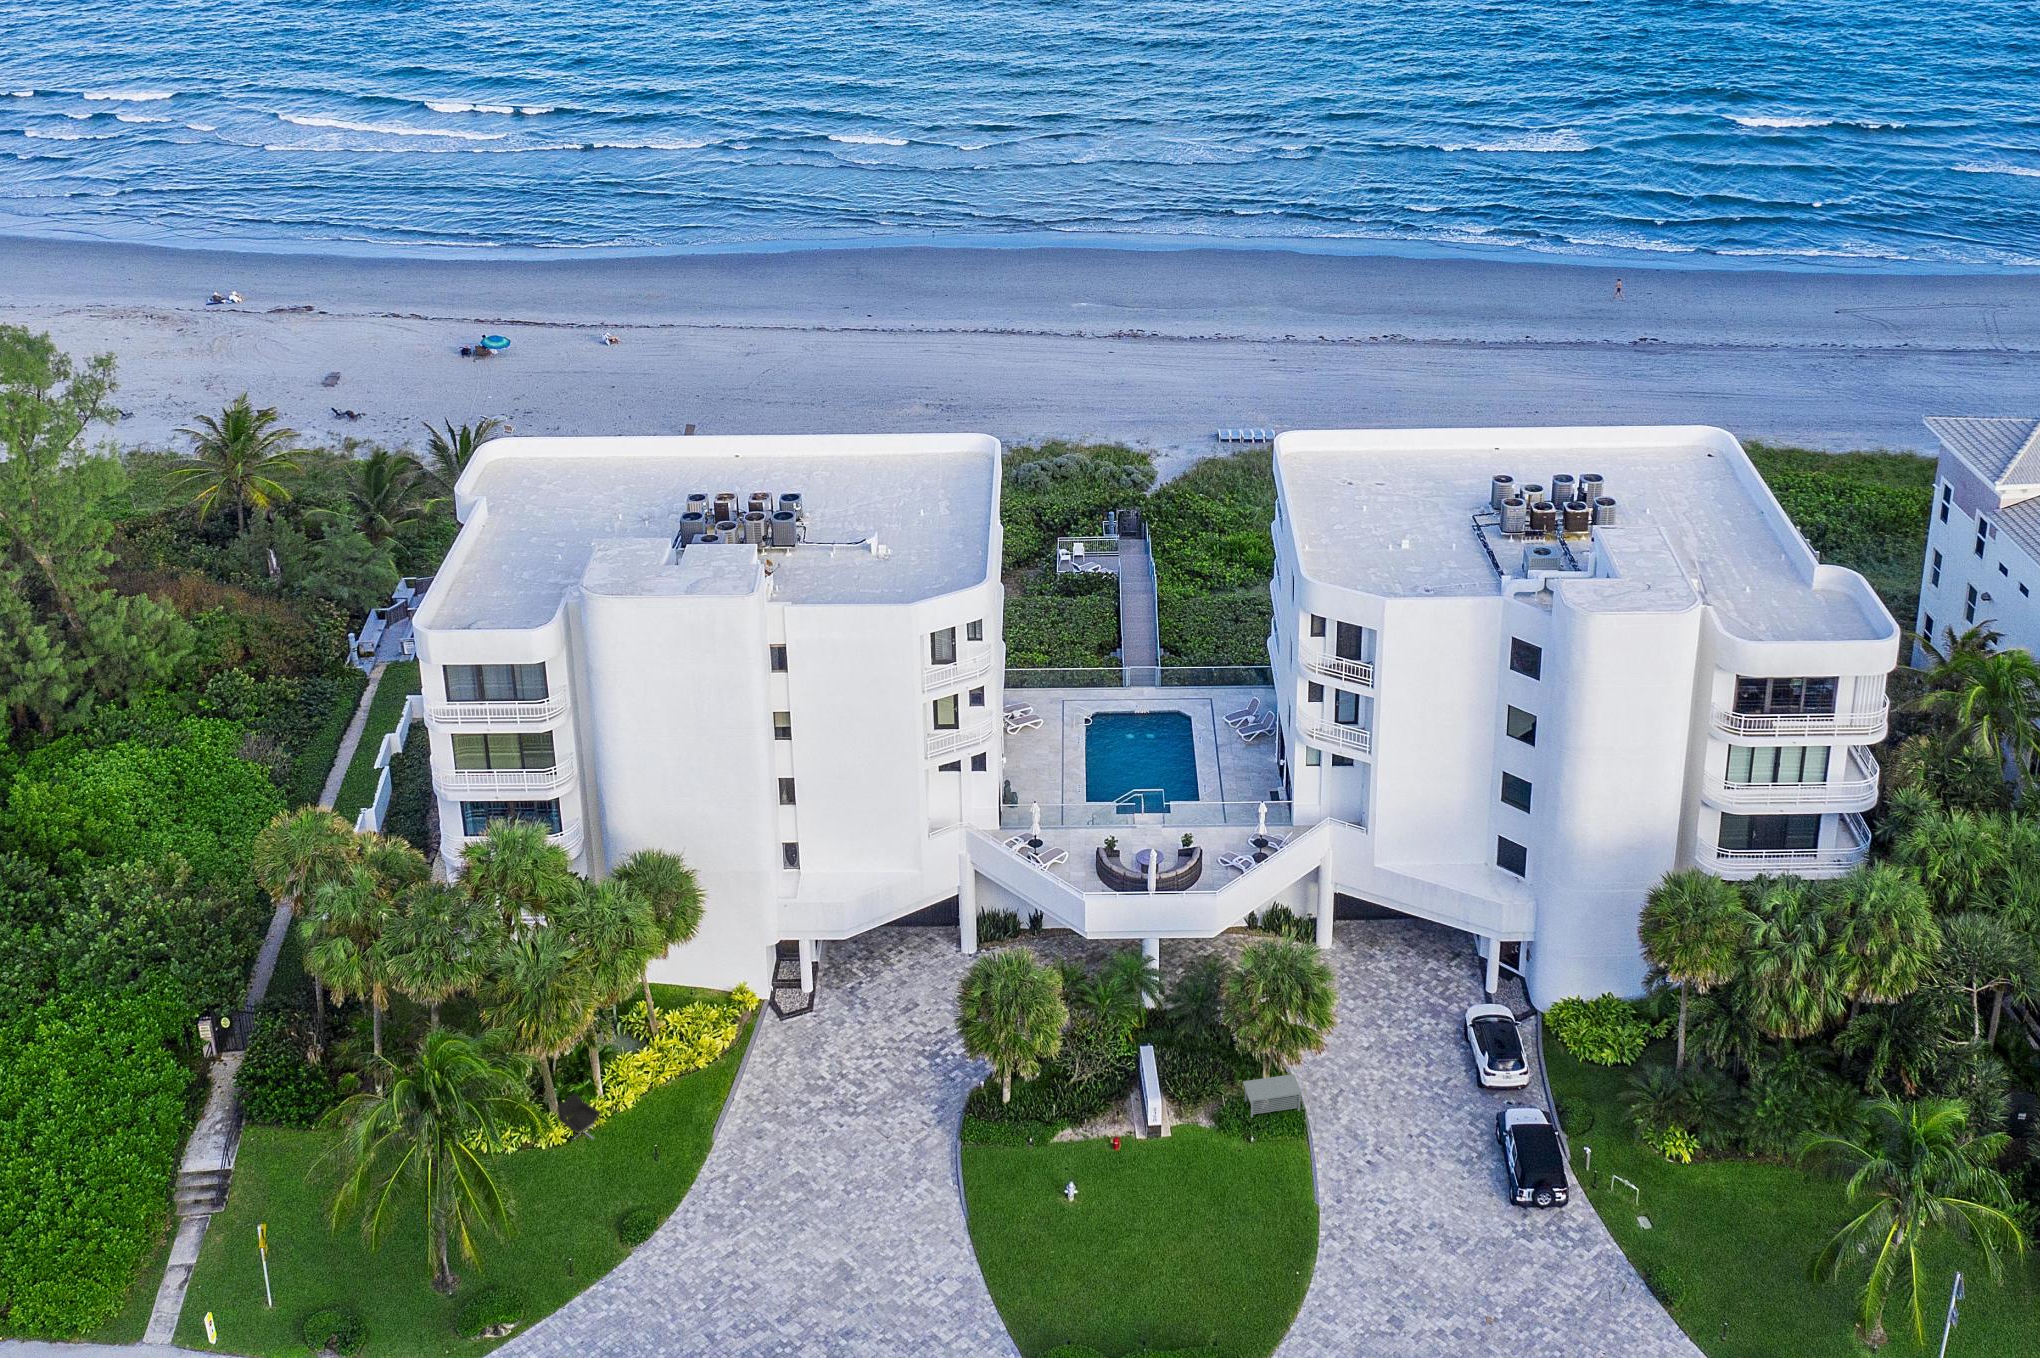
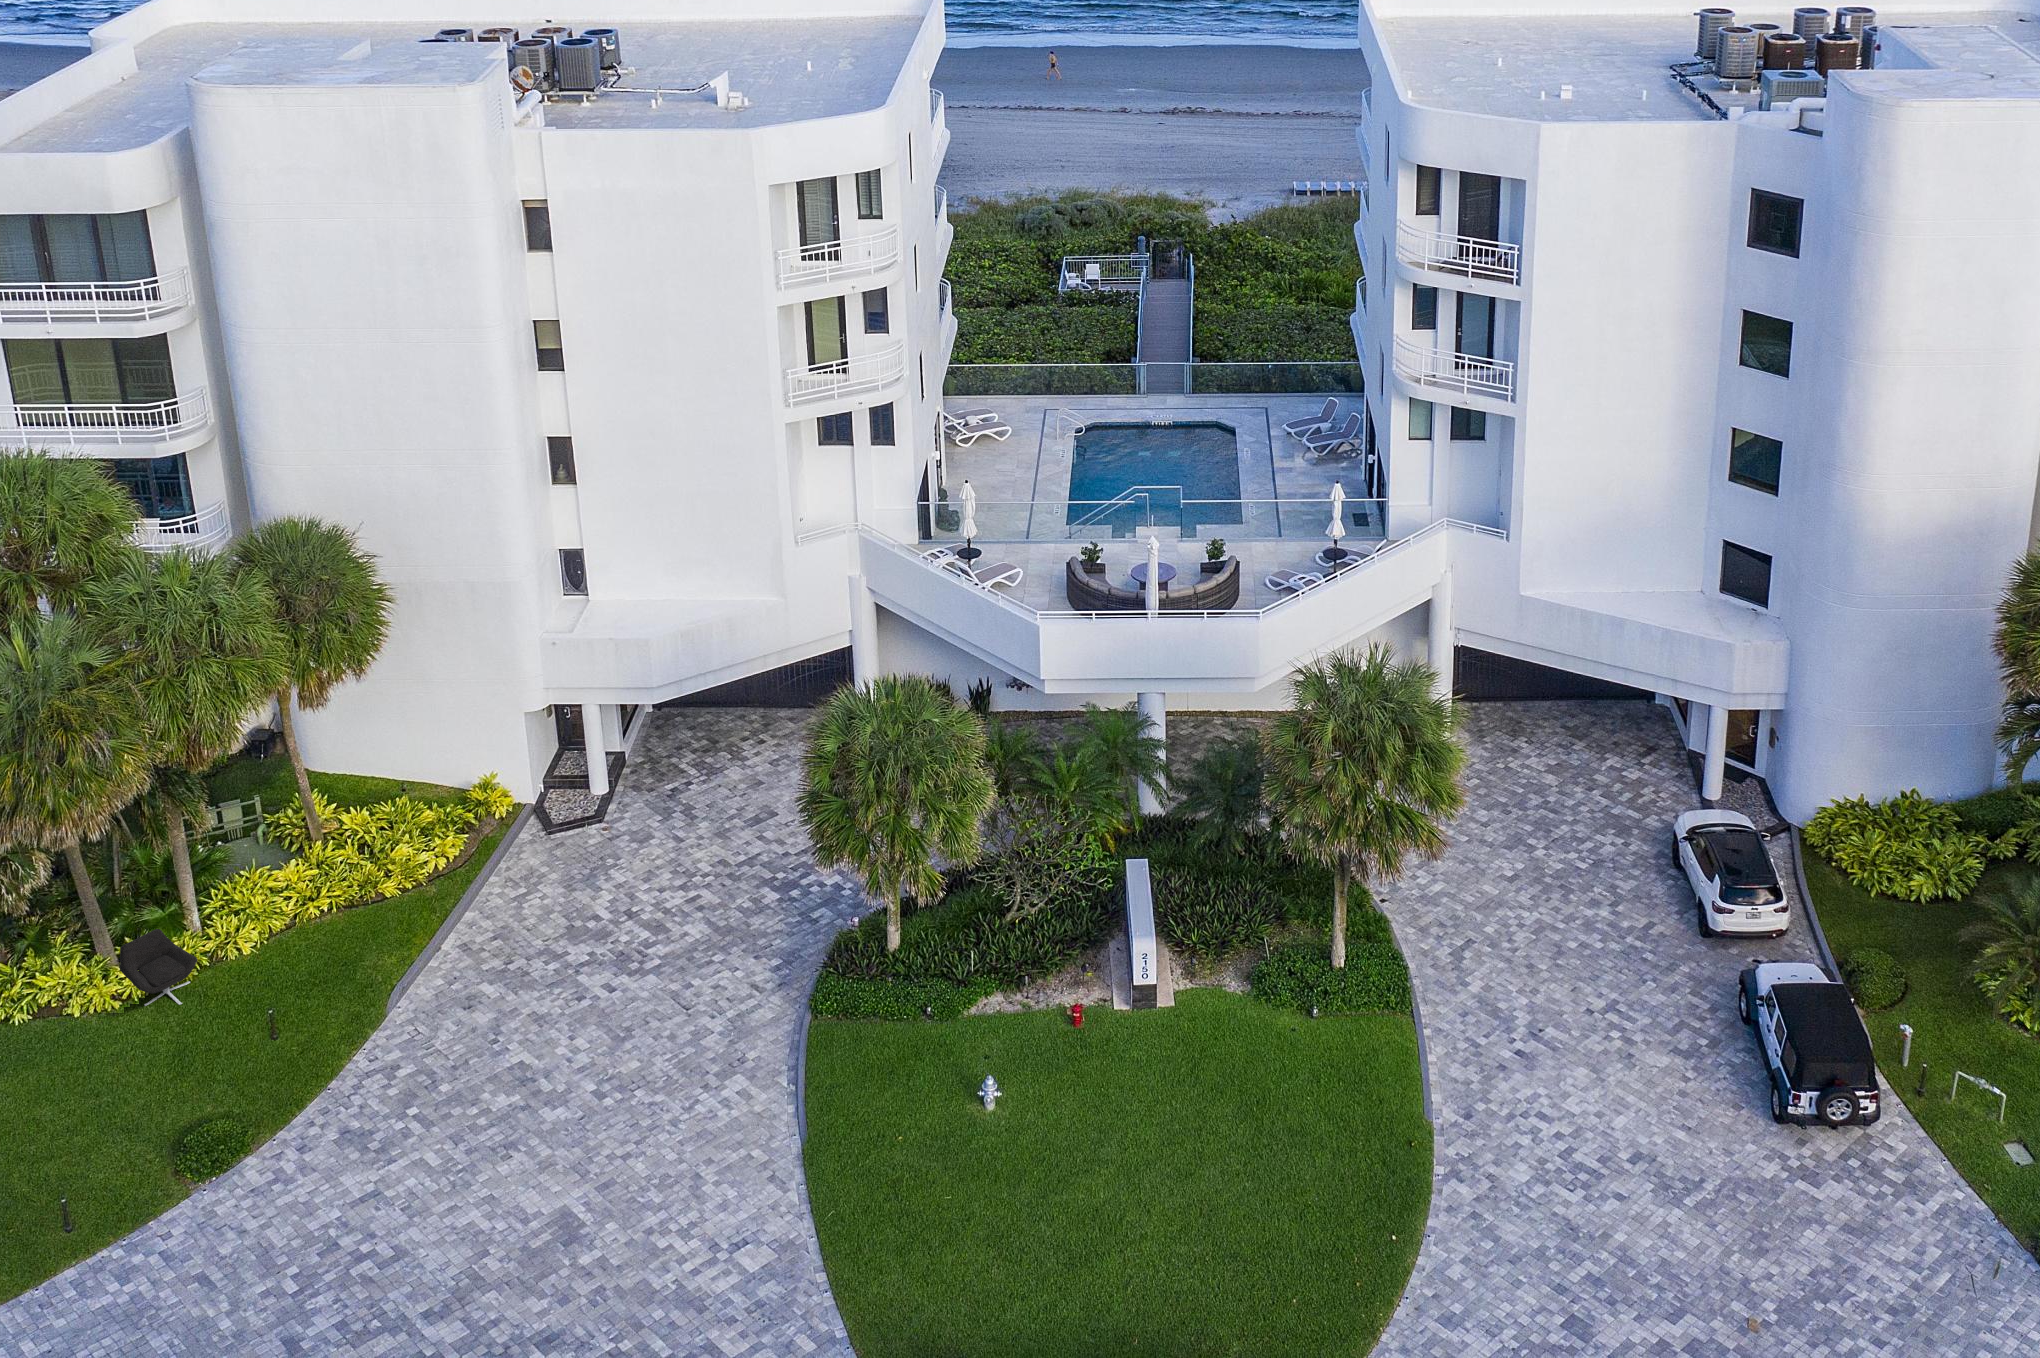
storage bench: present [1243,1074,1302,1118] -> none [1301,908,1402,978]

